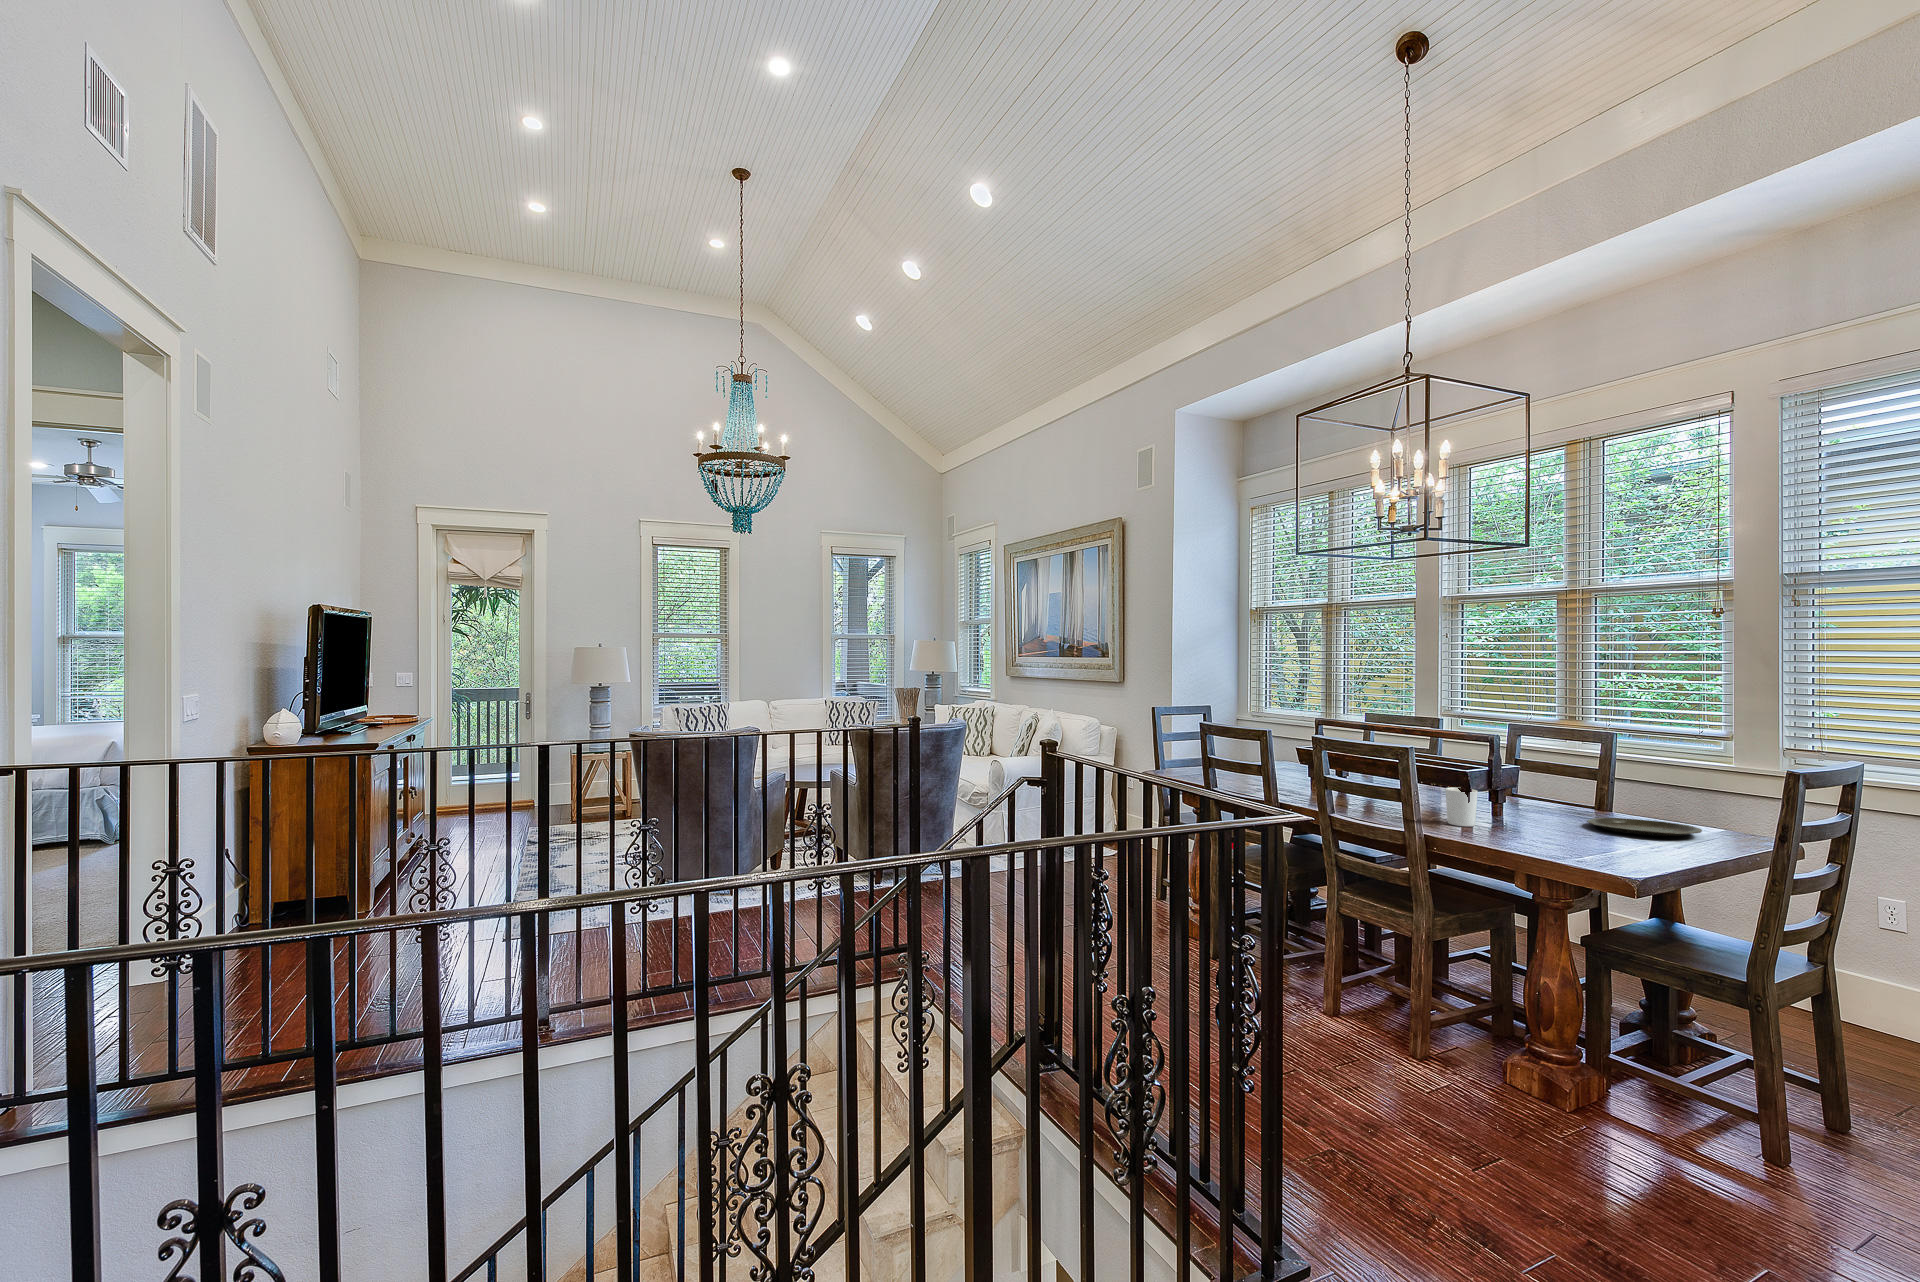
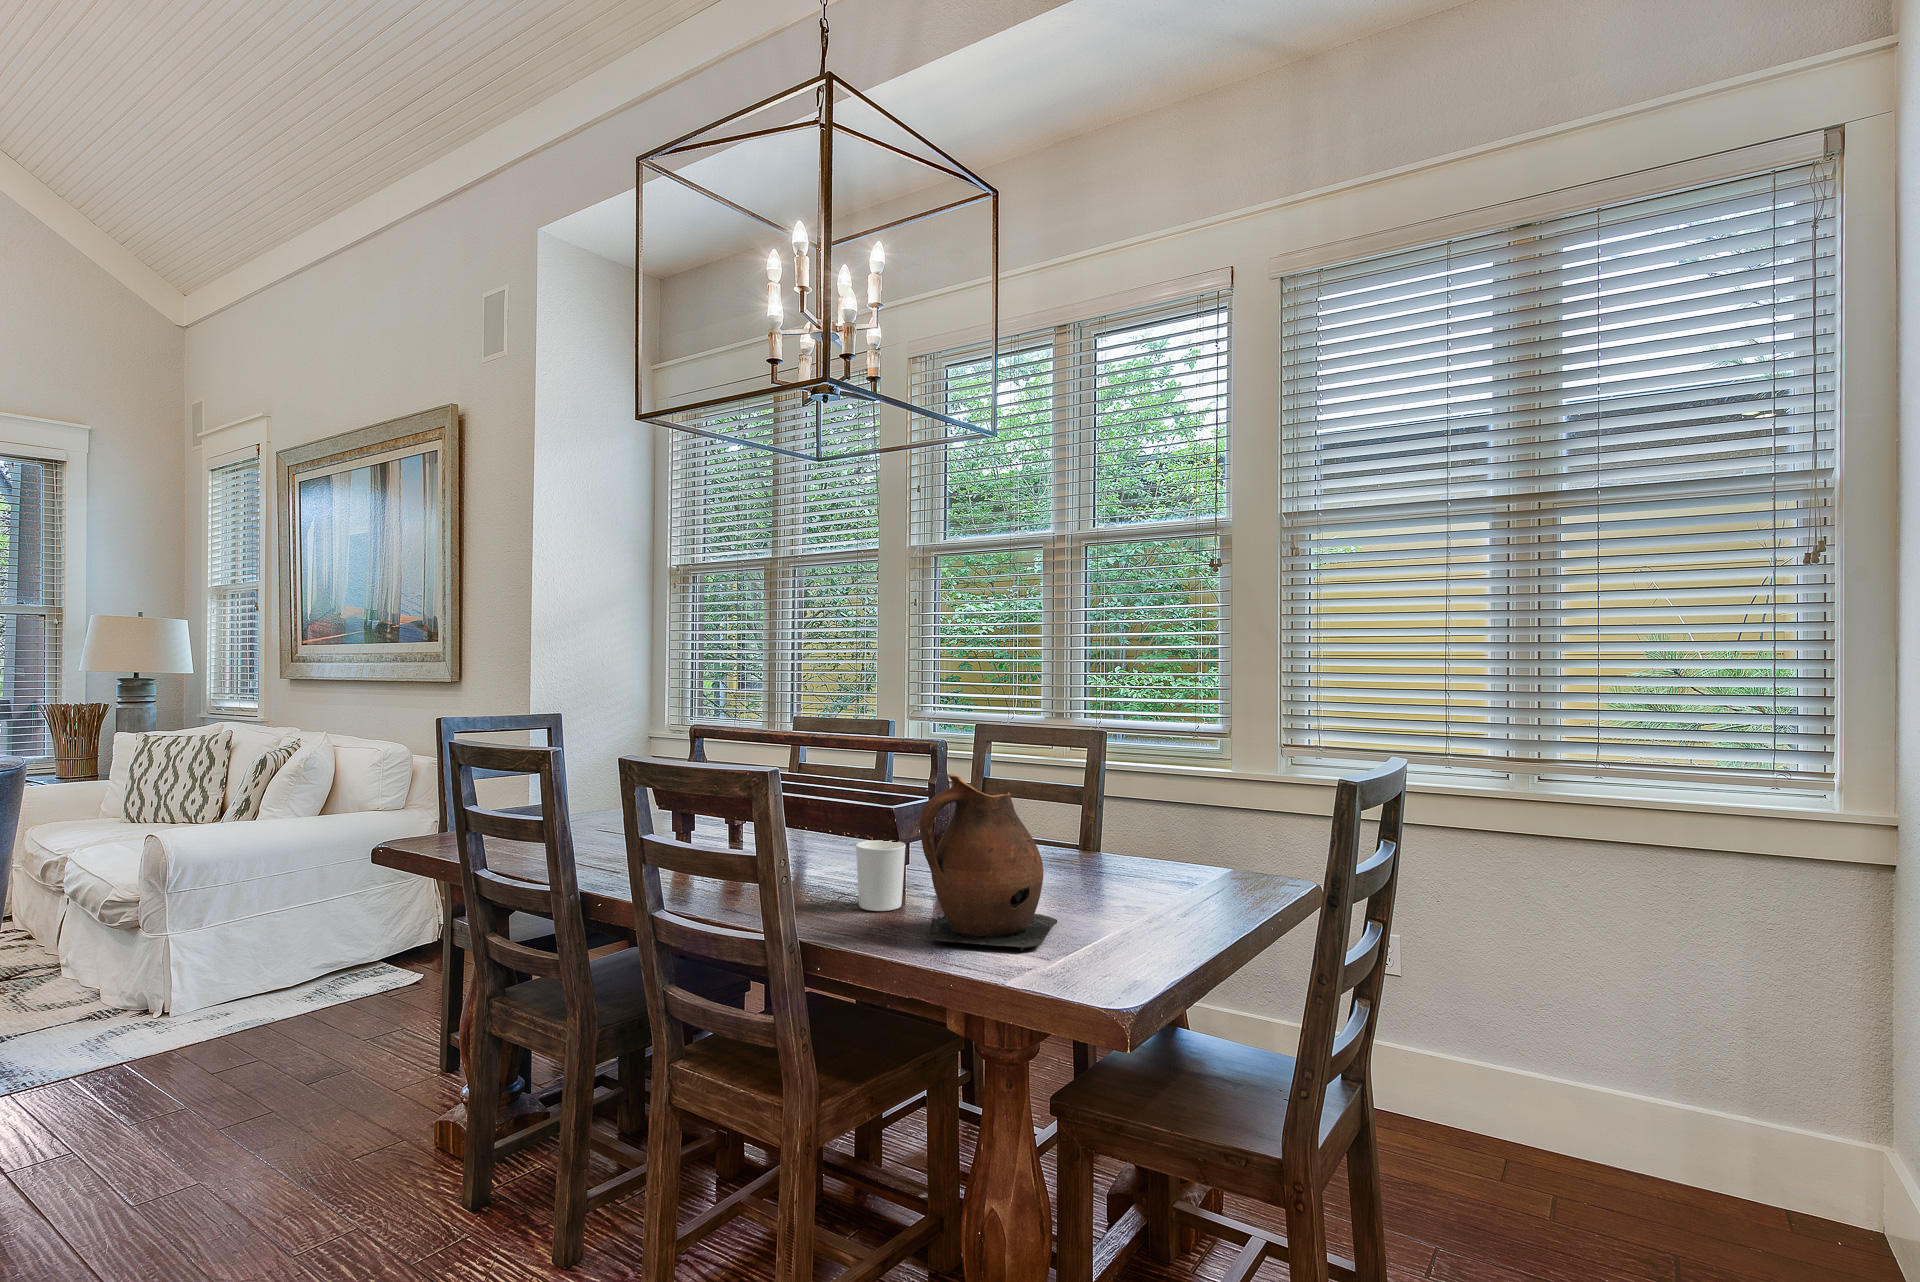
ceramic pitcher: none [1494,752,1585,851] -> present [920,774,1057,951]
plate: present [1587,818,1702,836] -> none [1063,865,1208,895]

